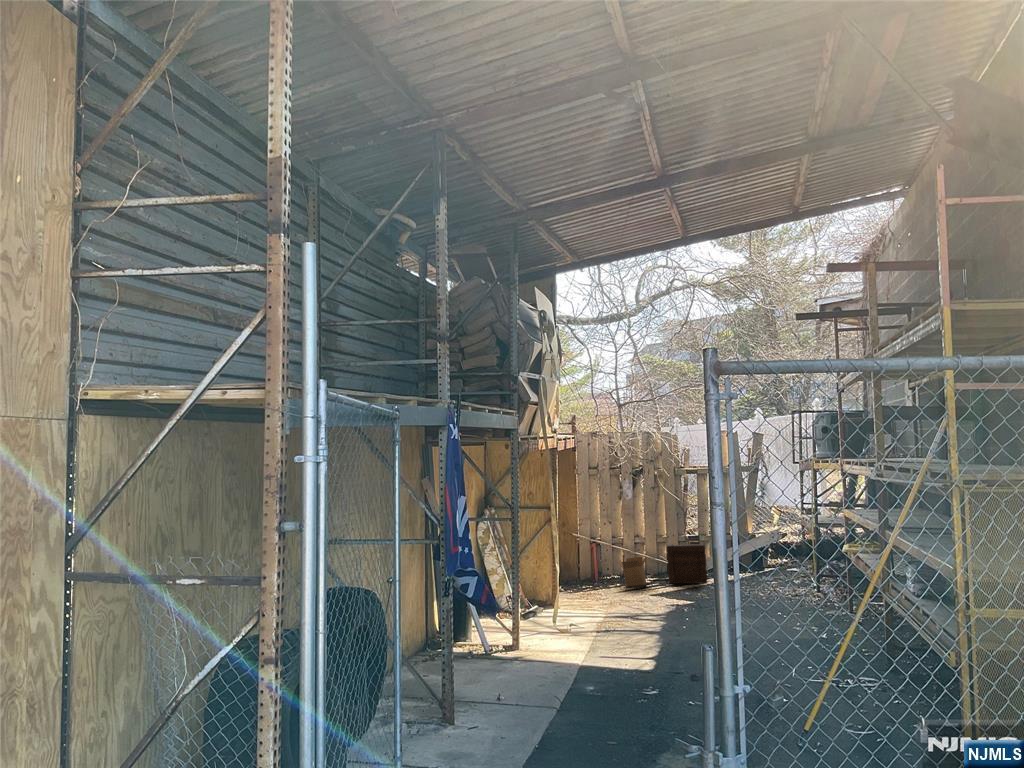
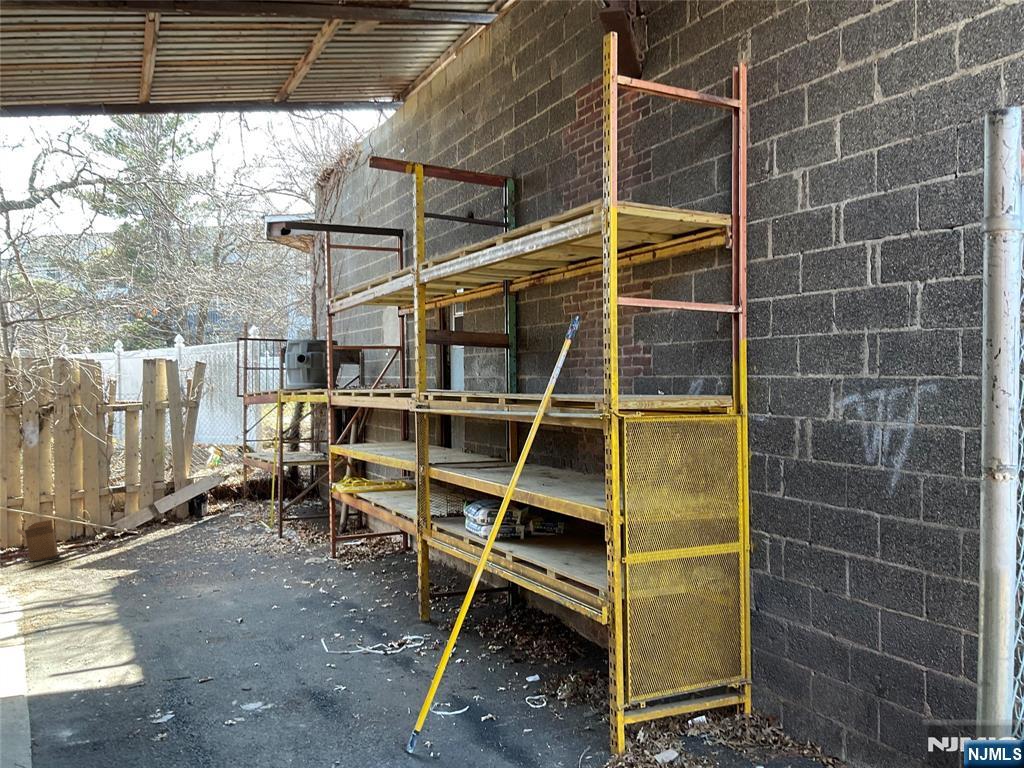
wooden crate: present [667,541,707,584] -> none [85,492,141,549]

